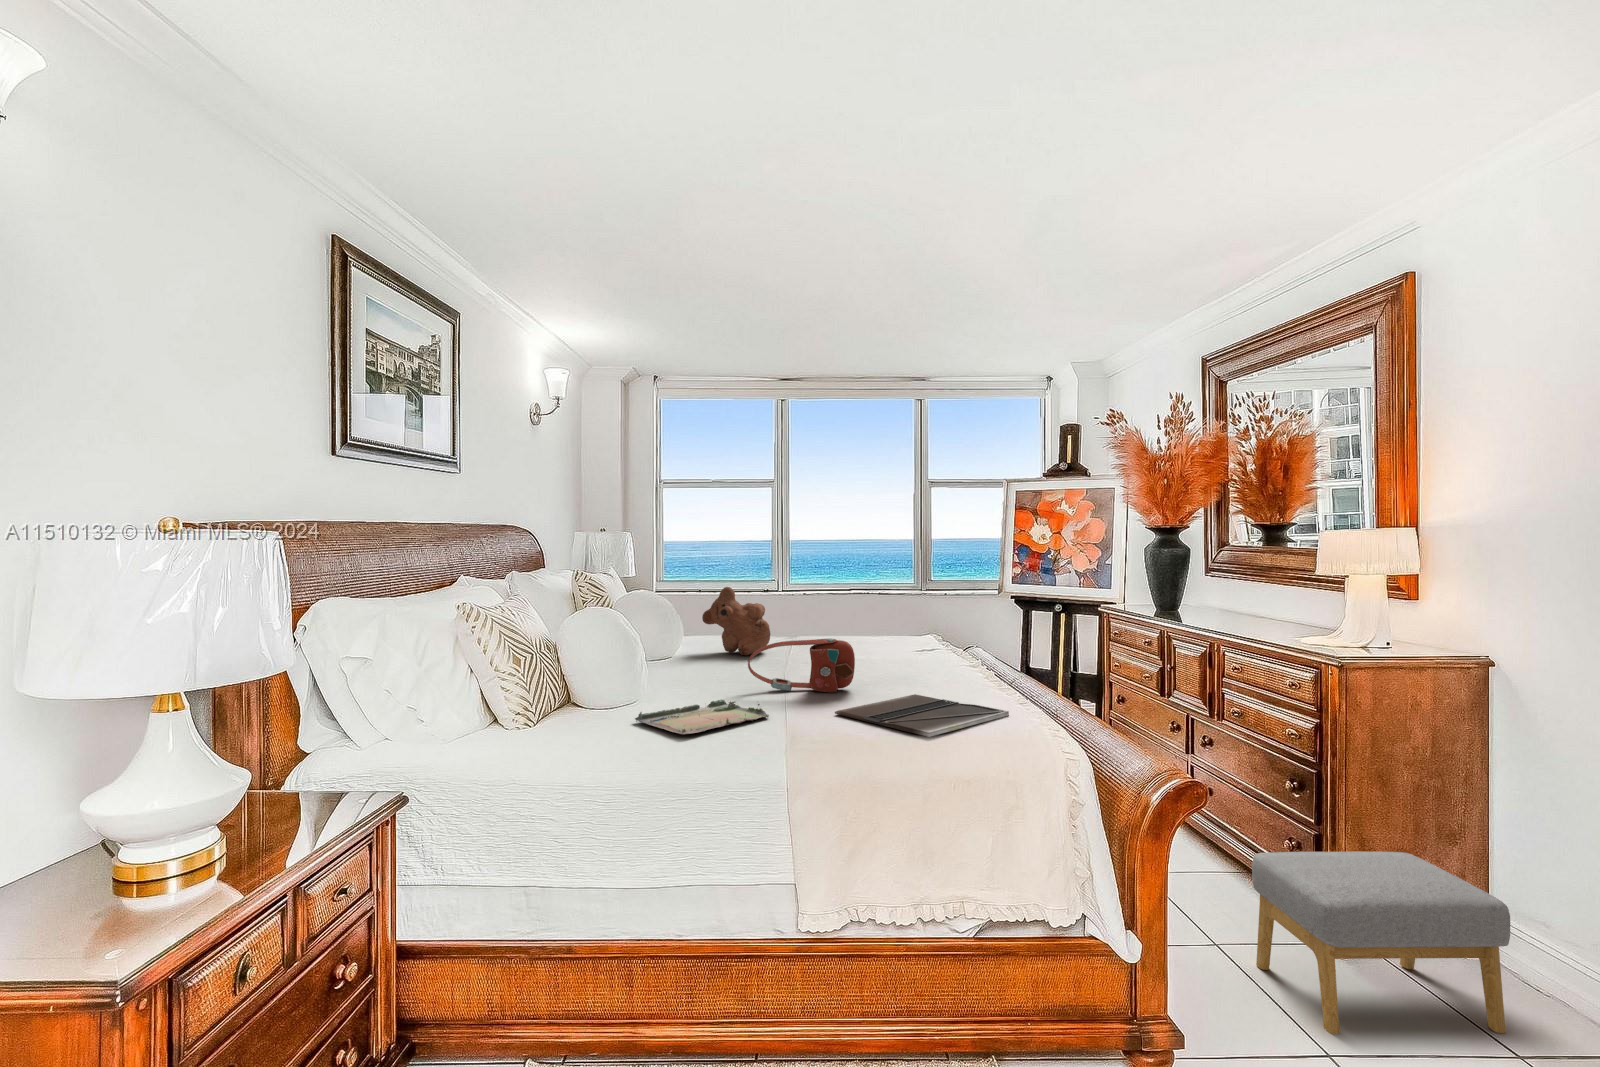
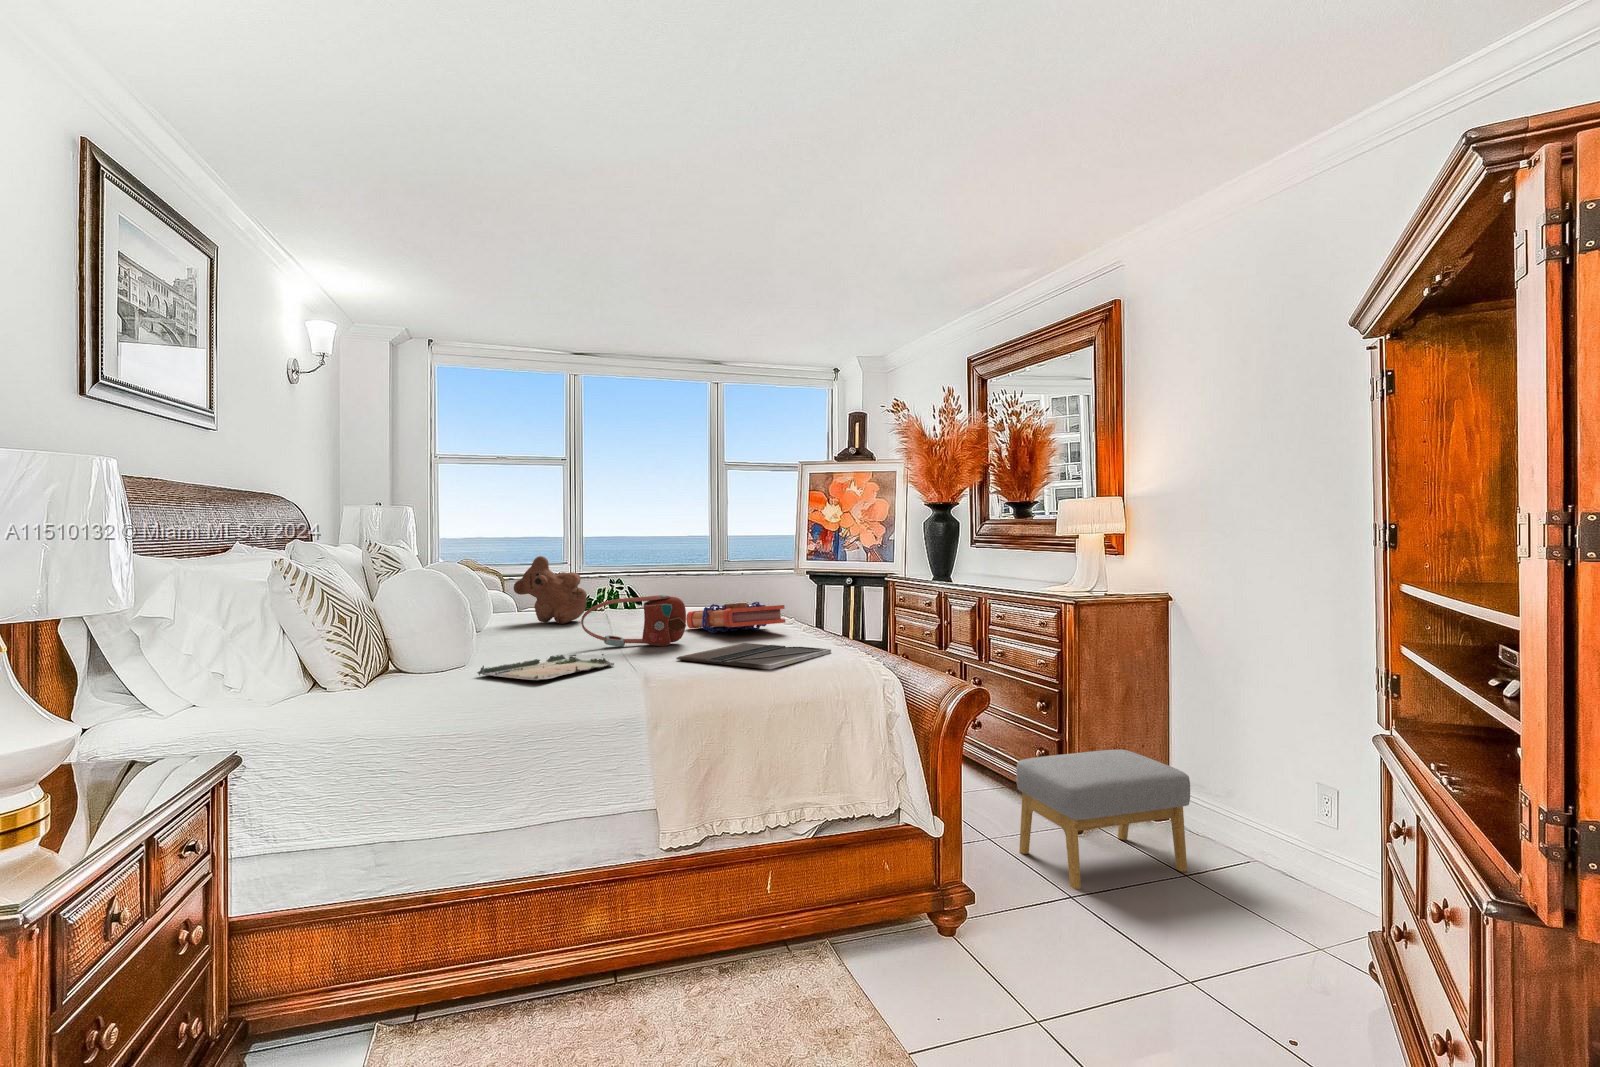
book: none [864,644,967,677] -> present [686,601,785,633]

